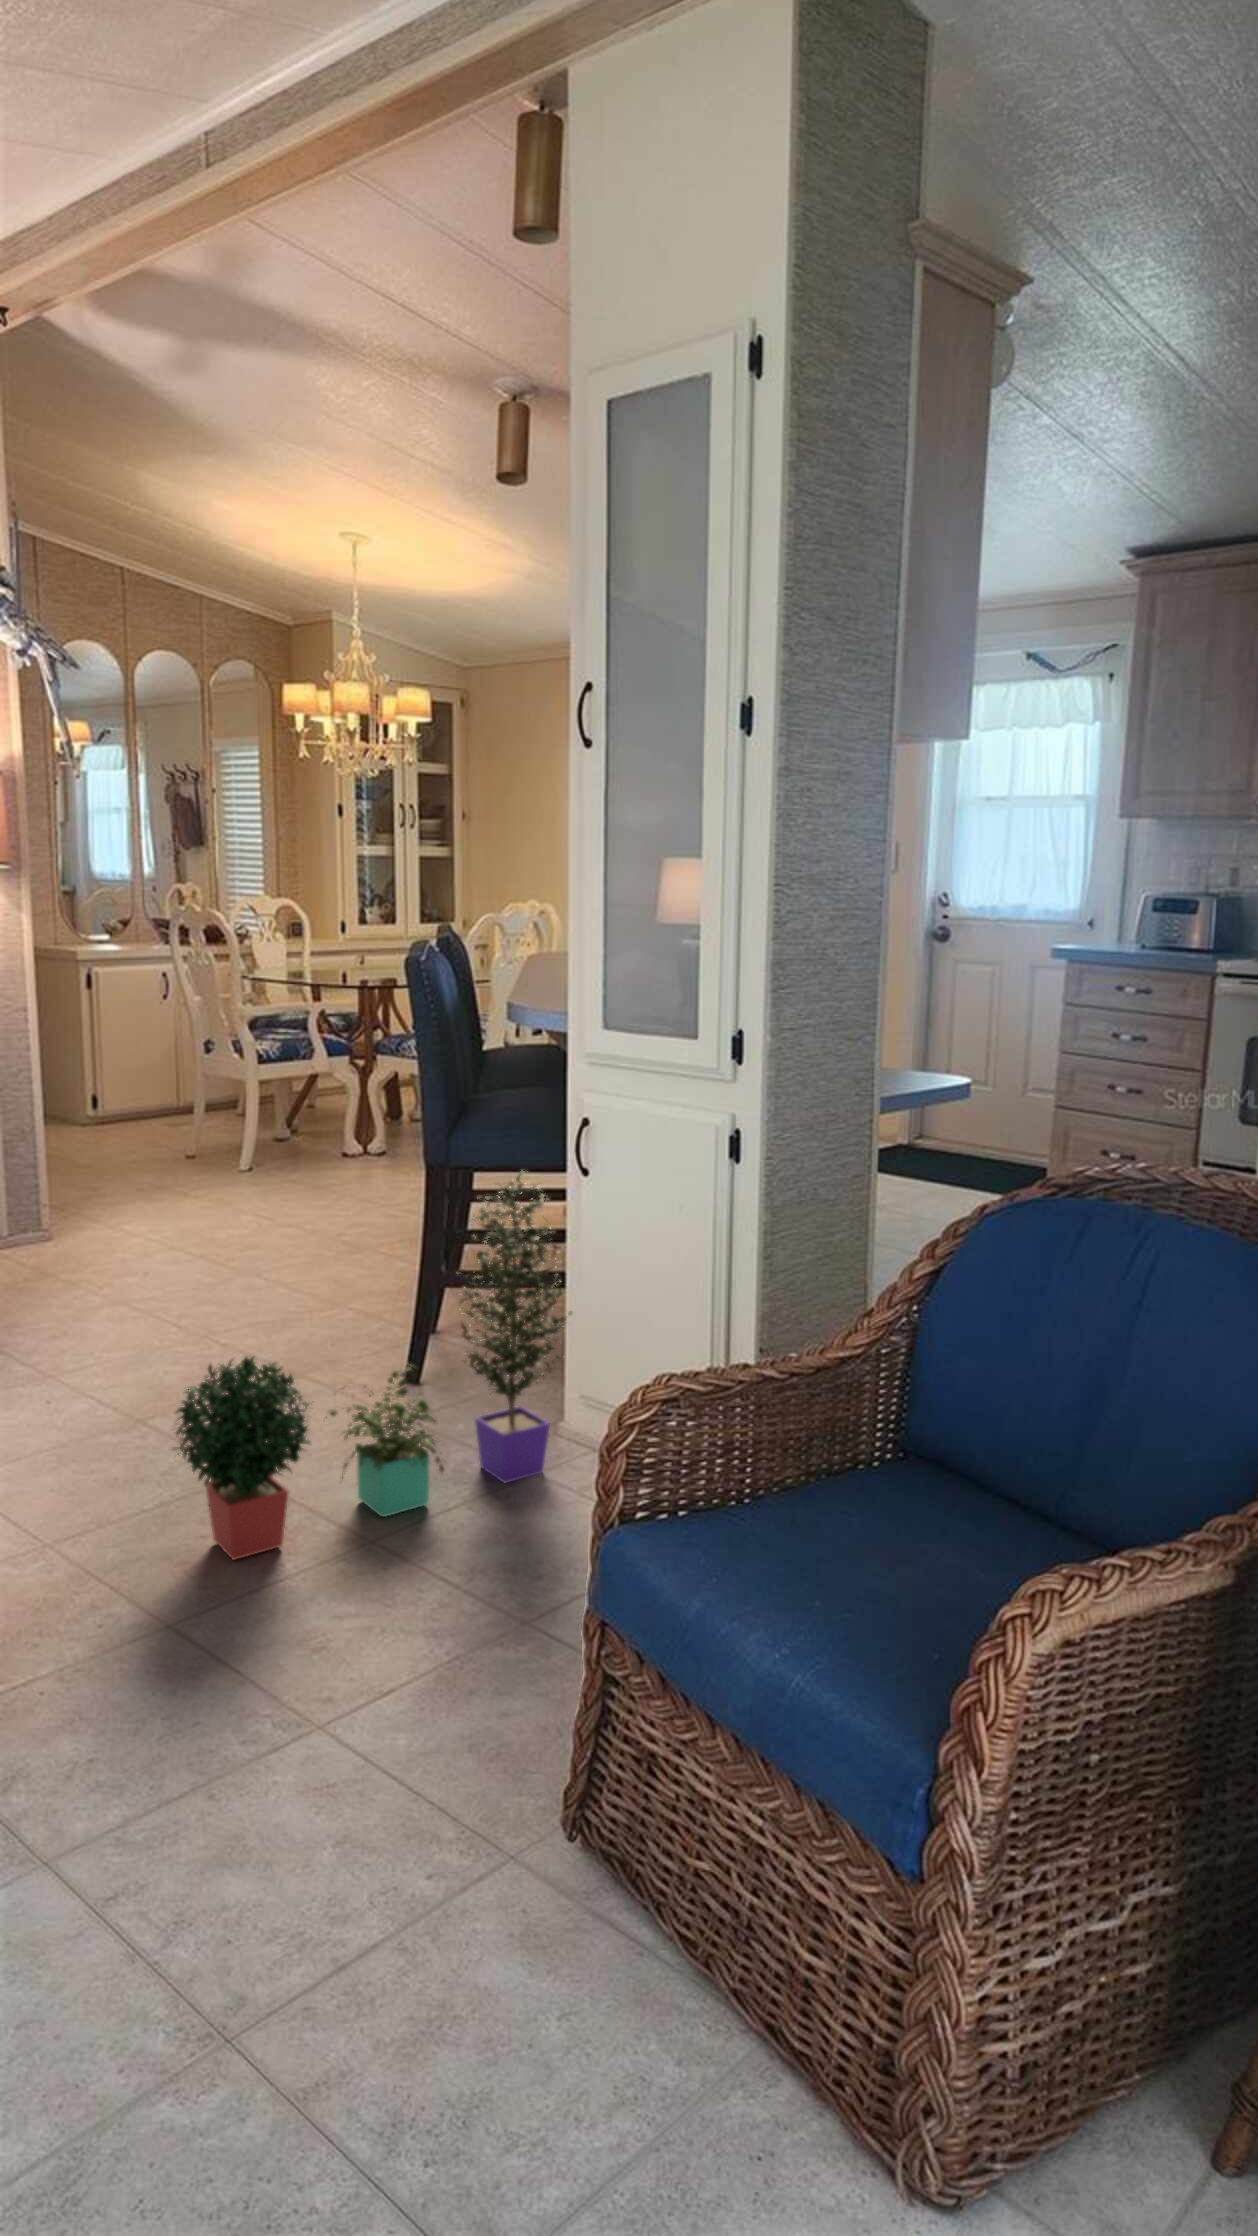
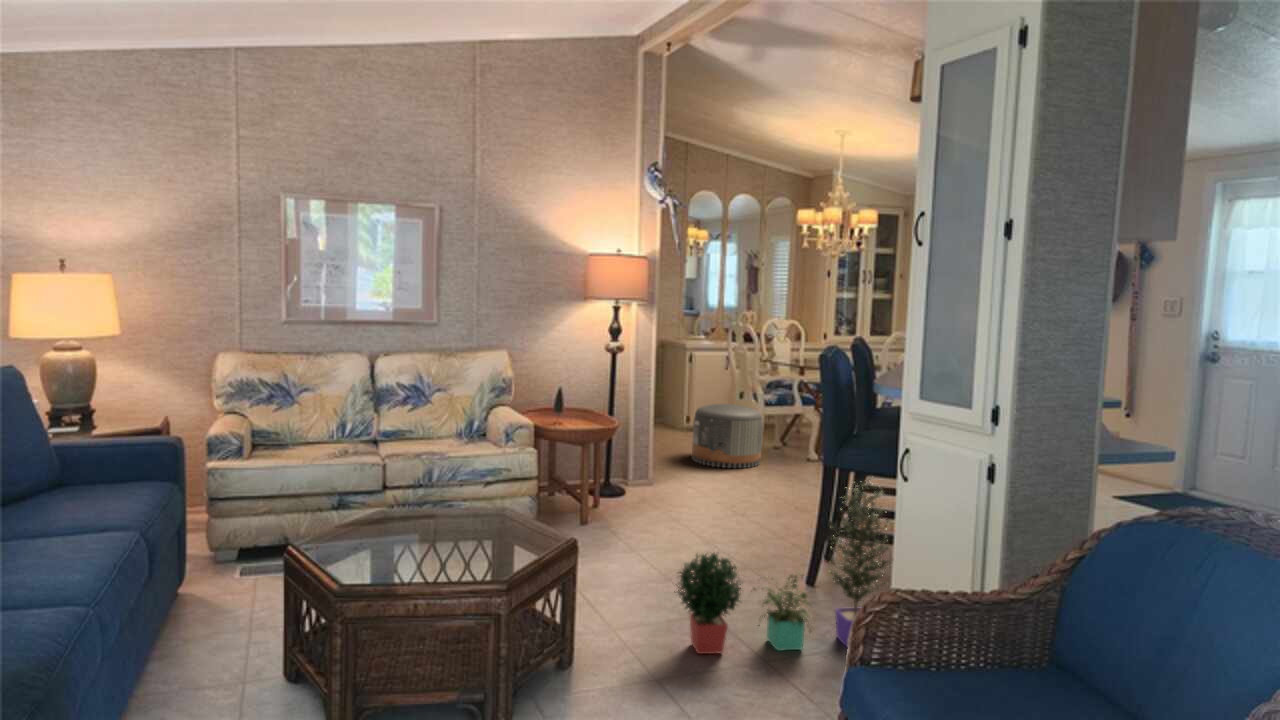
pouf: none [118,1064,257,1186] -> present [692,404,763,468]

